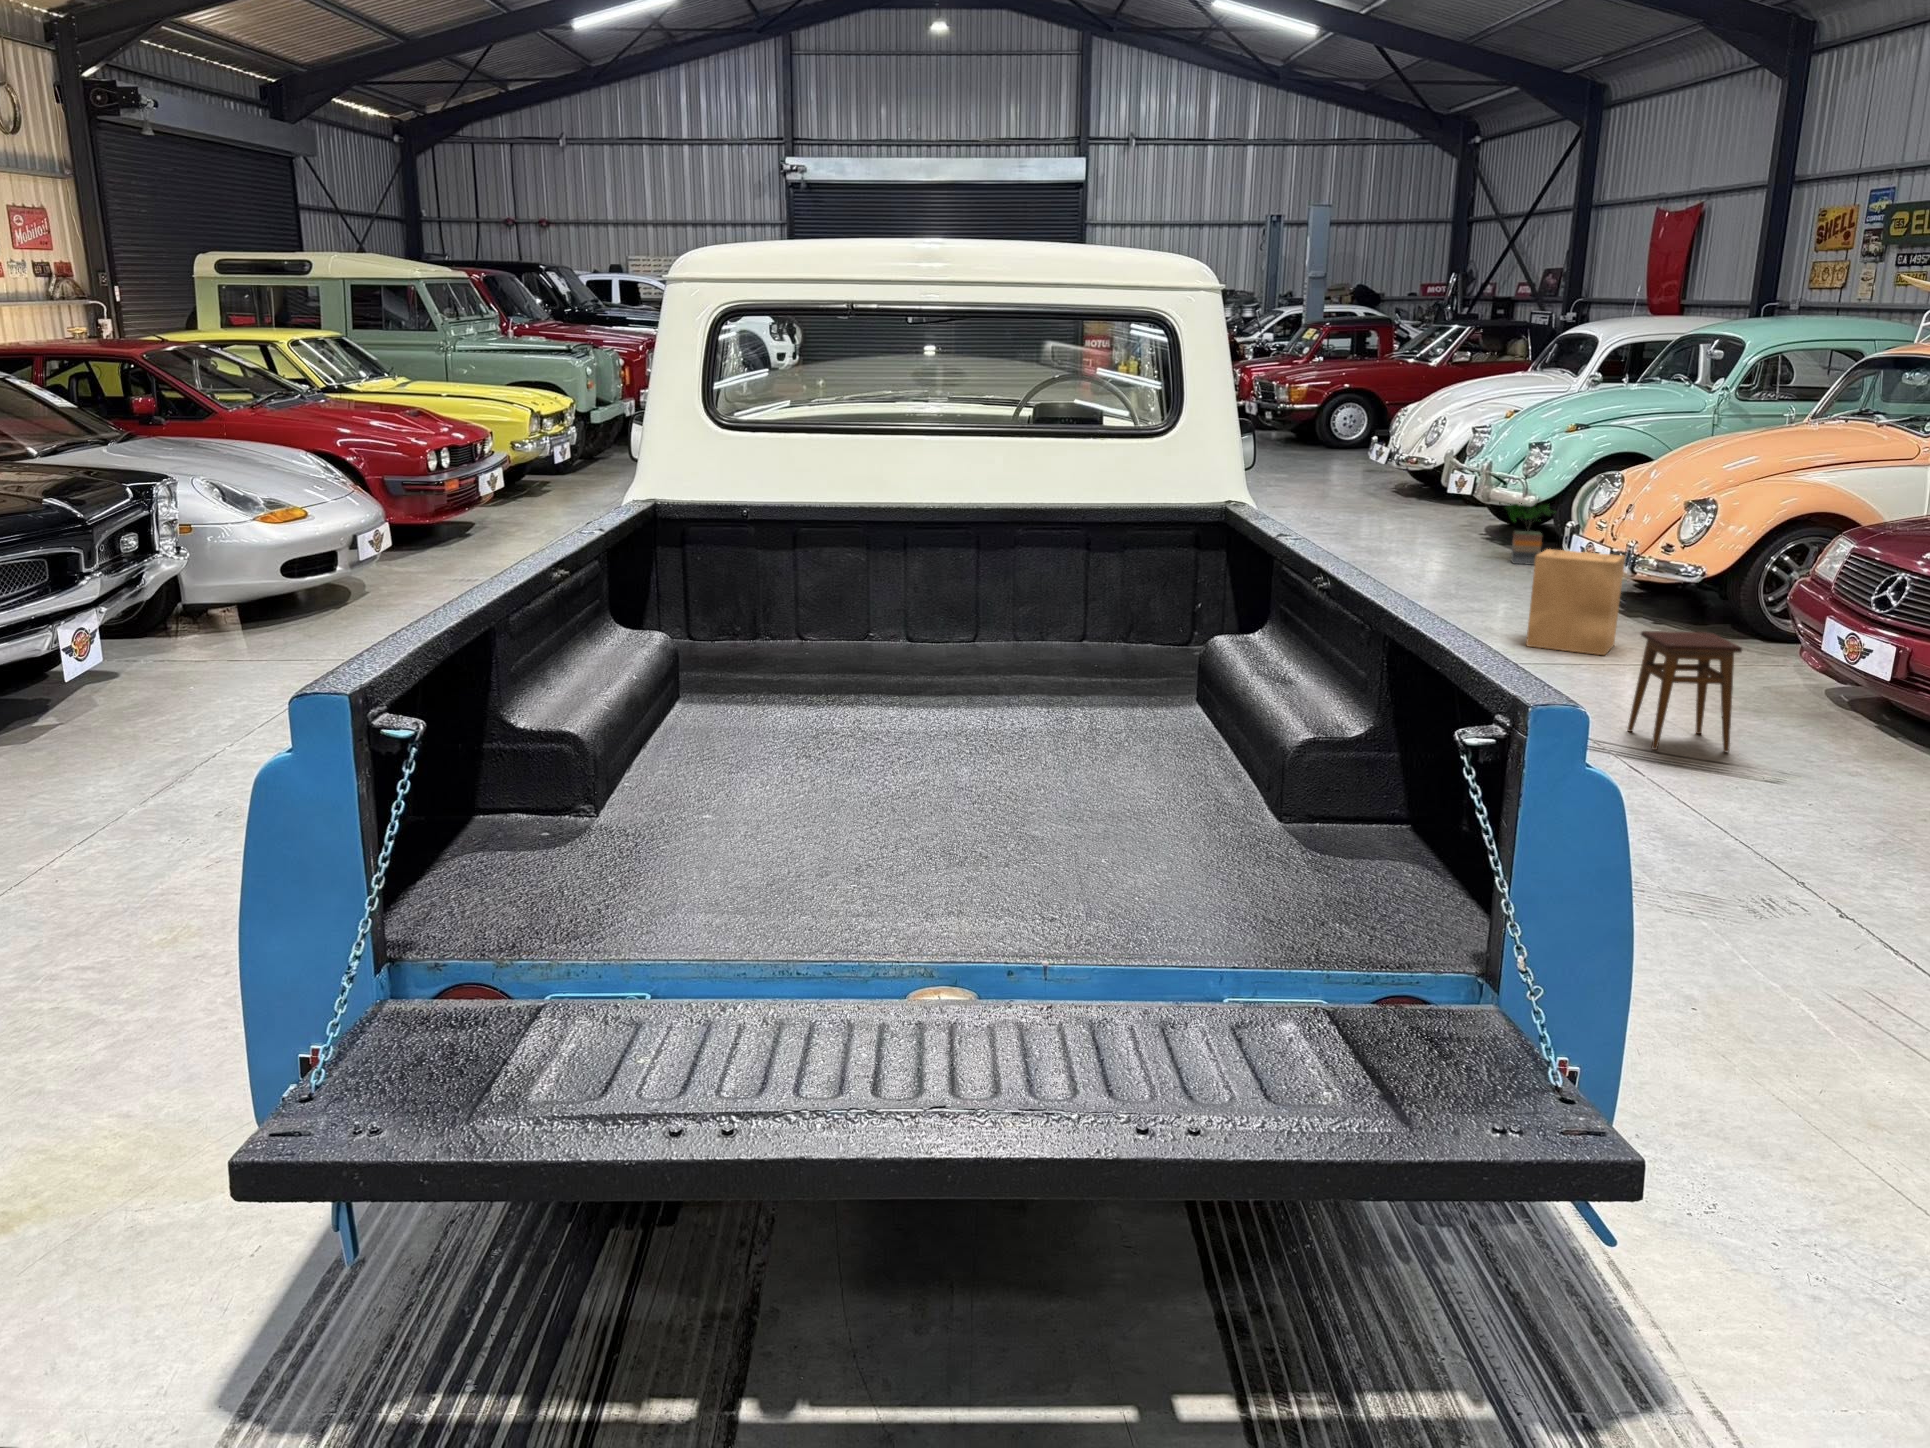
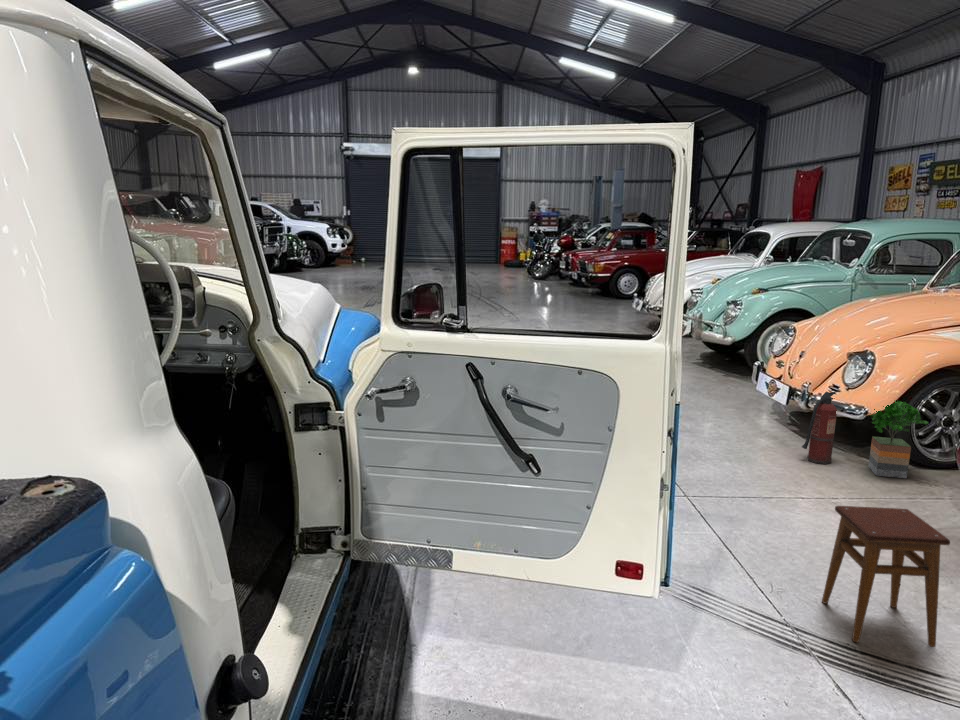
potted tree: present [1507,502,1555,565] -> present [868,401,928,478]
cardboard box: present [1526,549,1625,655] -> none [724,389,802,481]
fire extinguisher: none [1624,551,1670,643] -> present [802,392,837,464]

